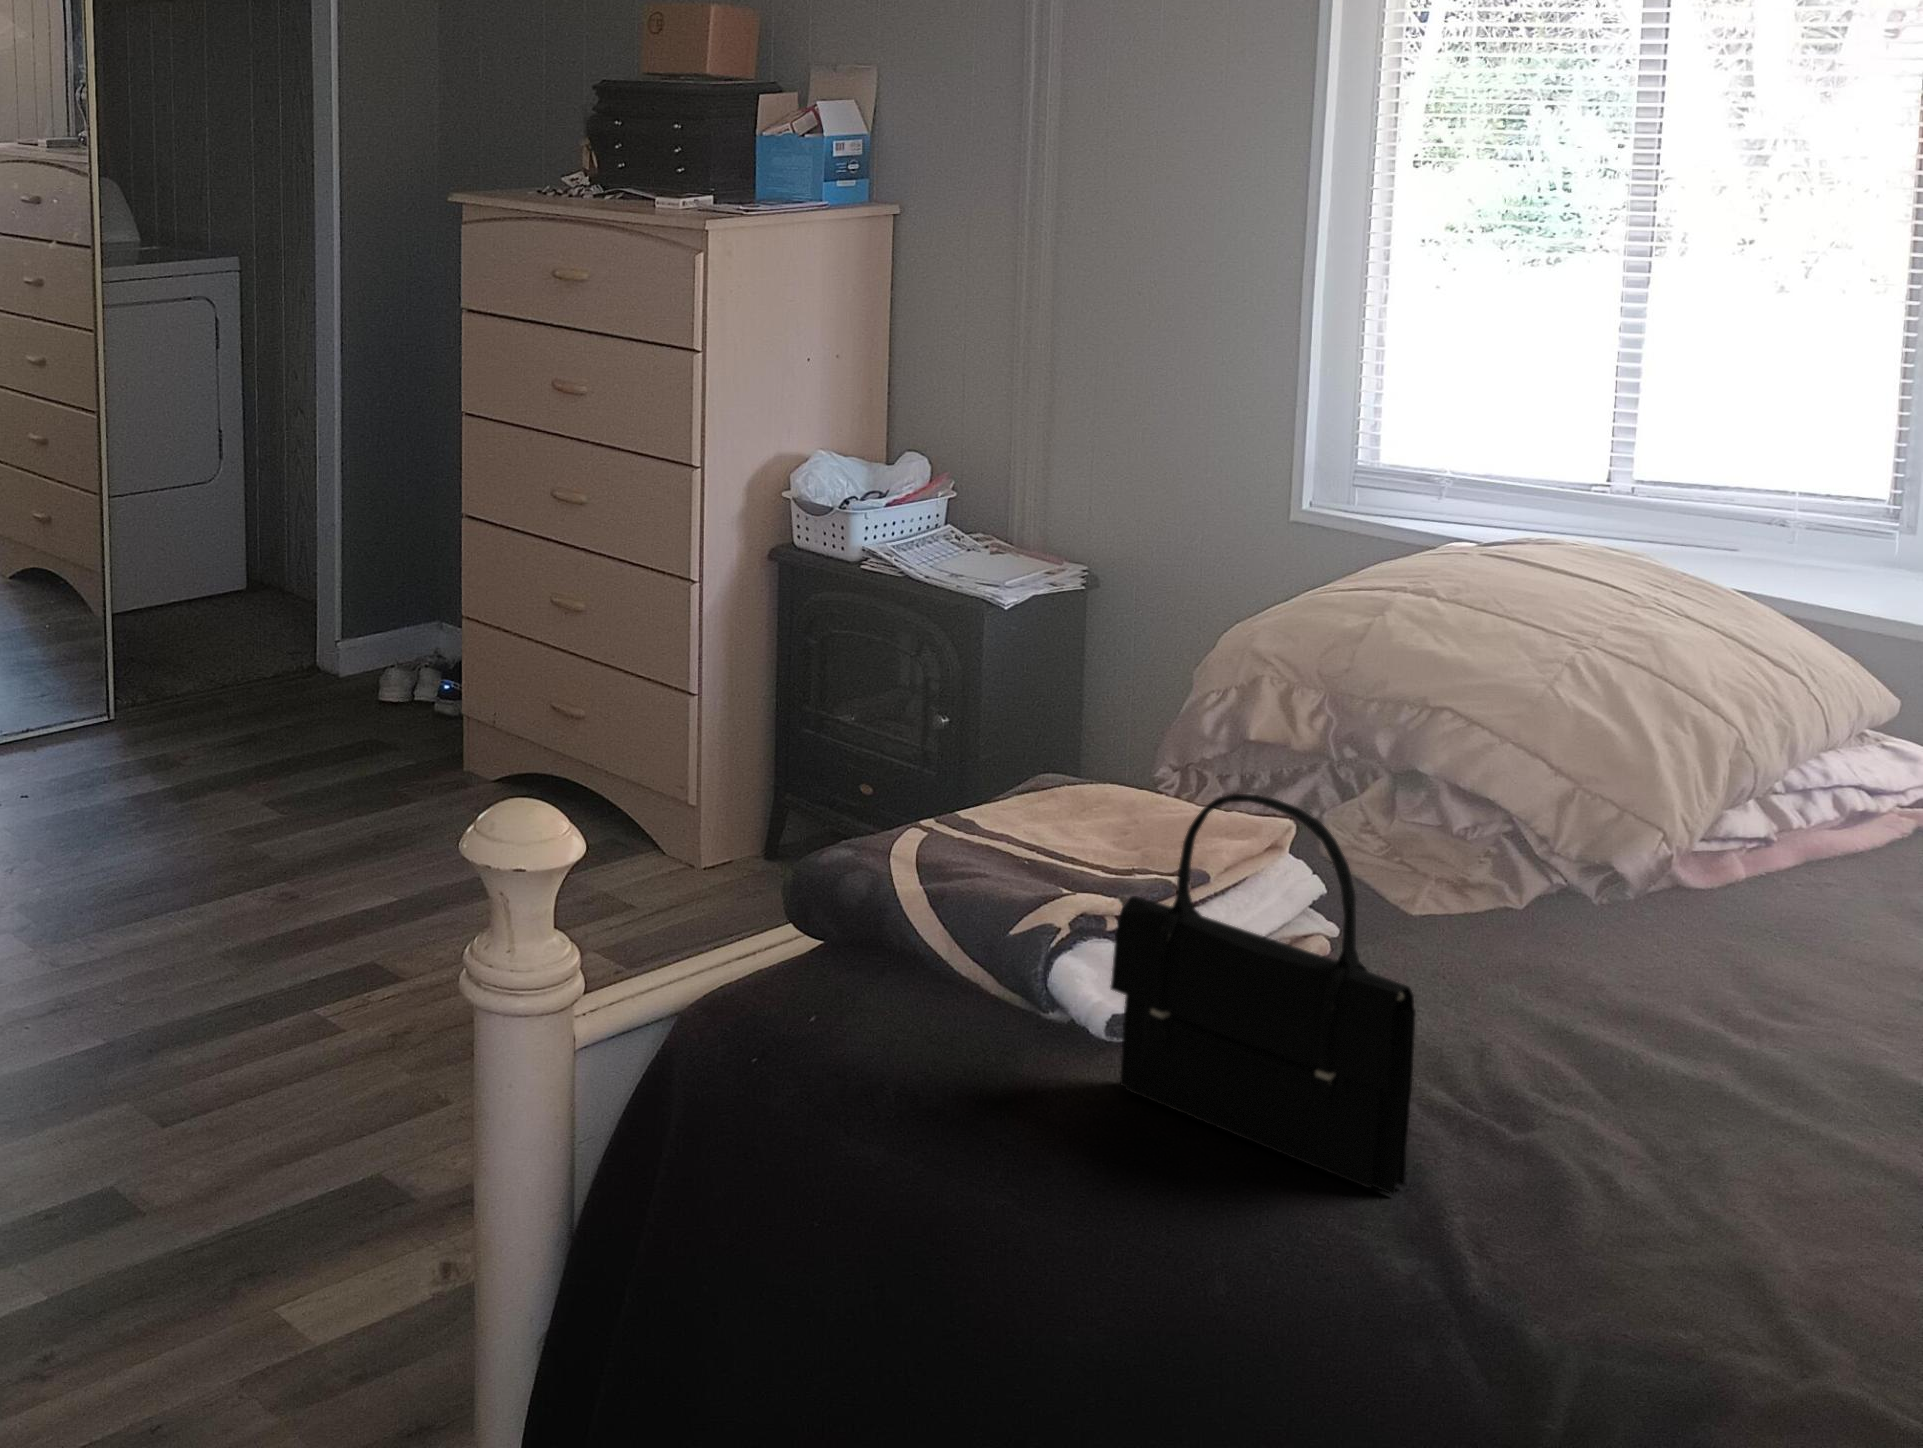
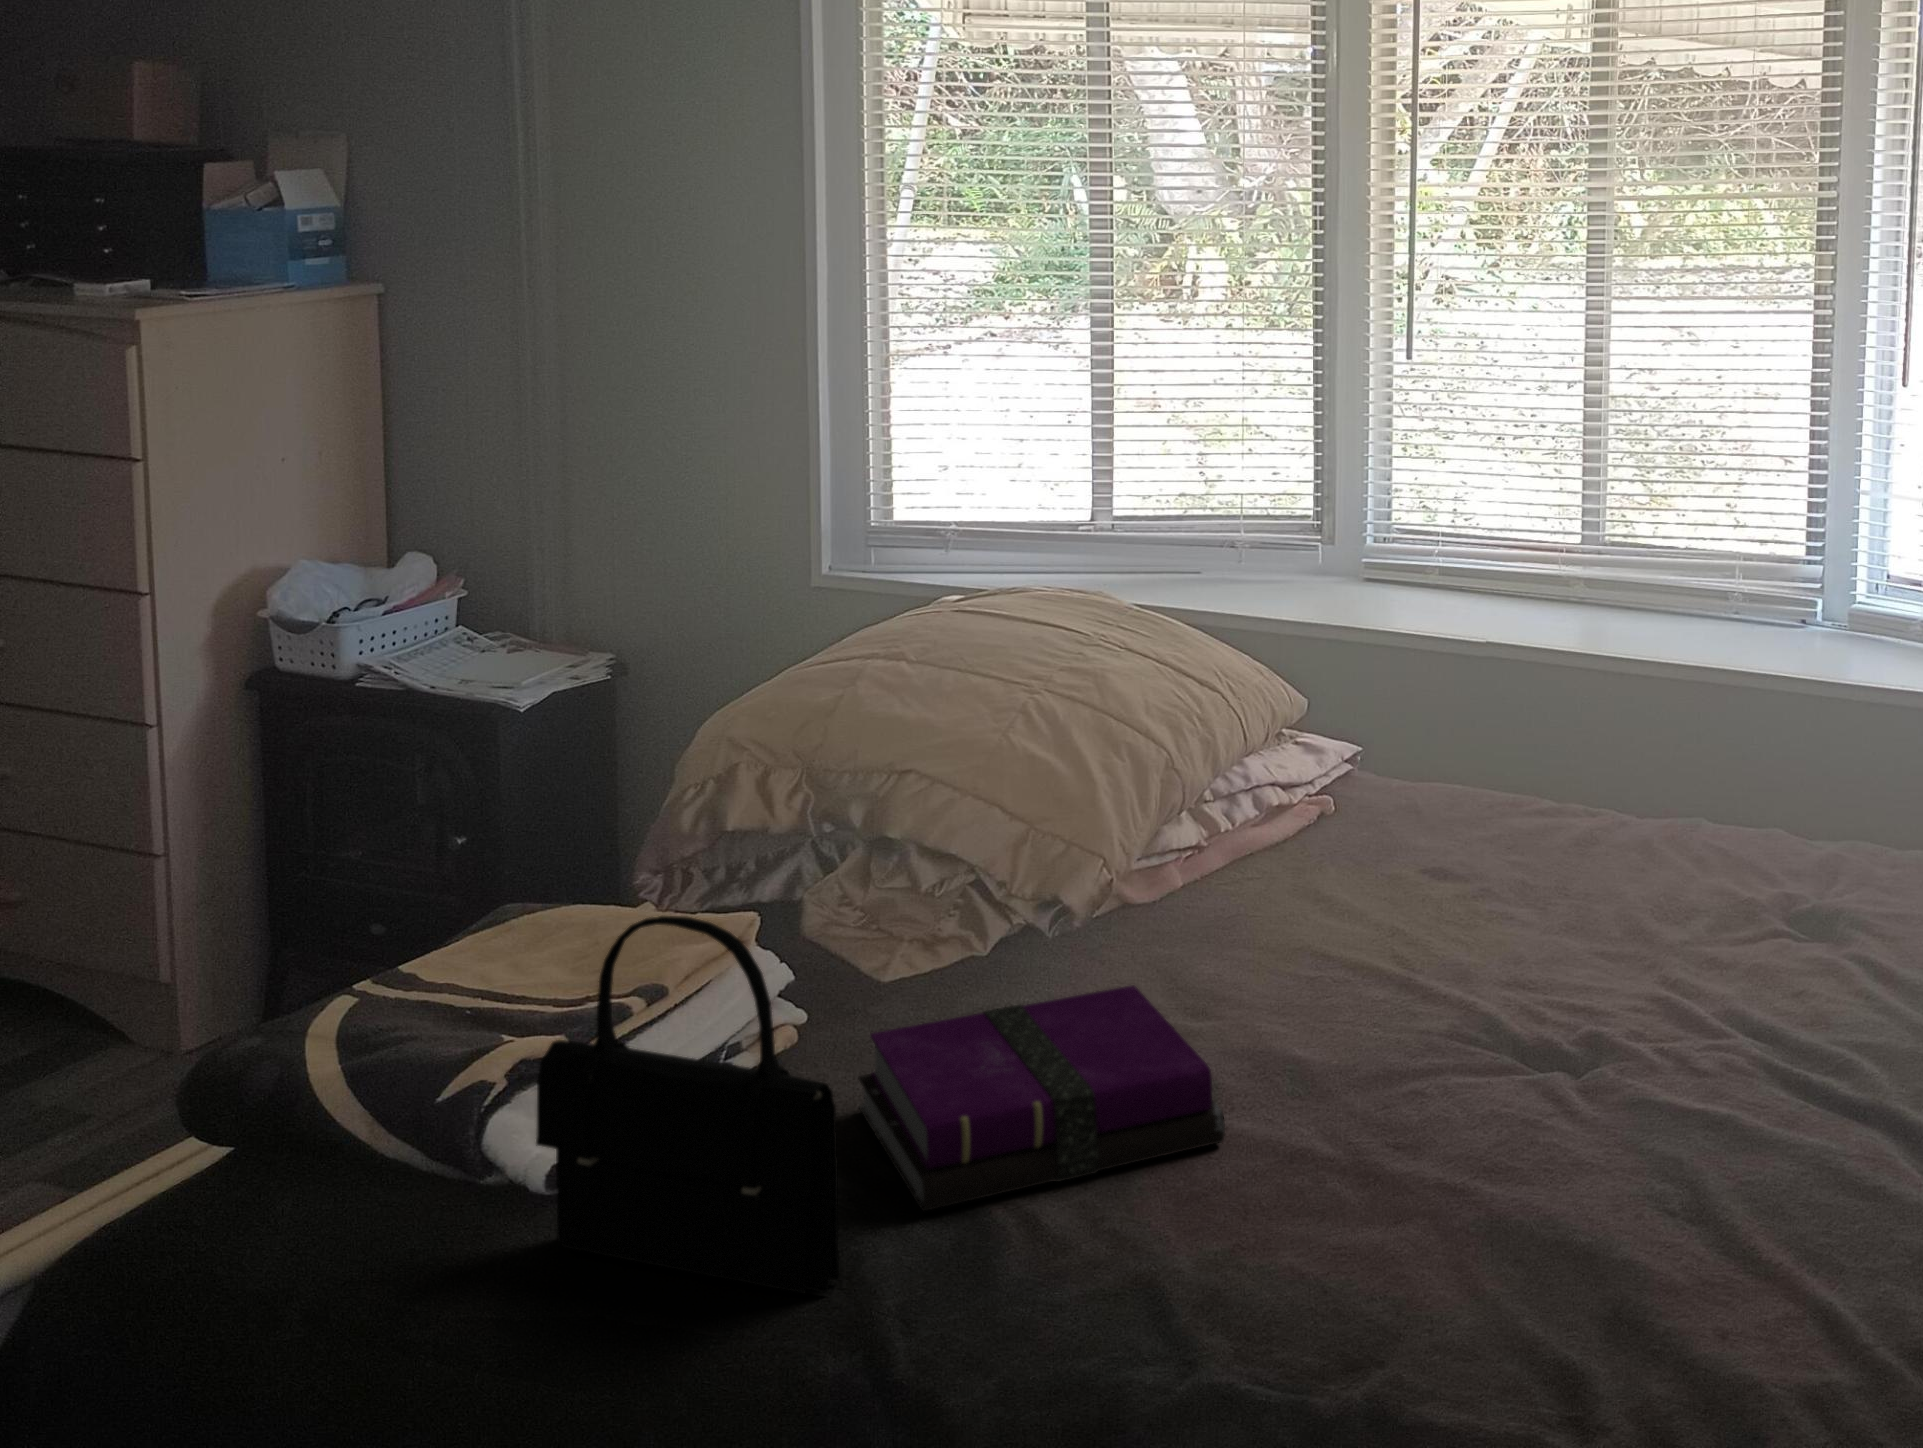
notebook: none [1403,956,1836,1152] -> present [859,985,1225,1211]

